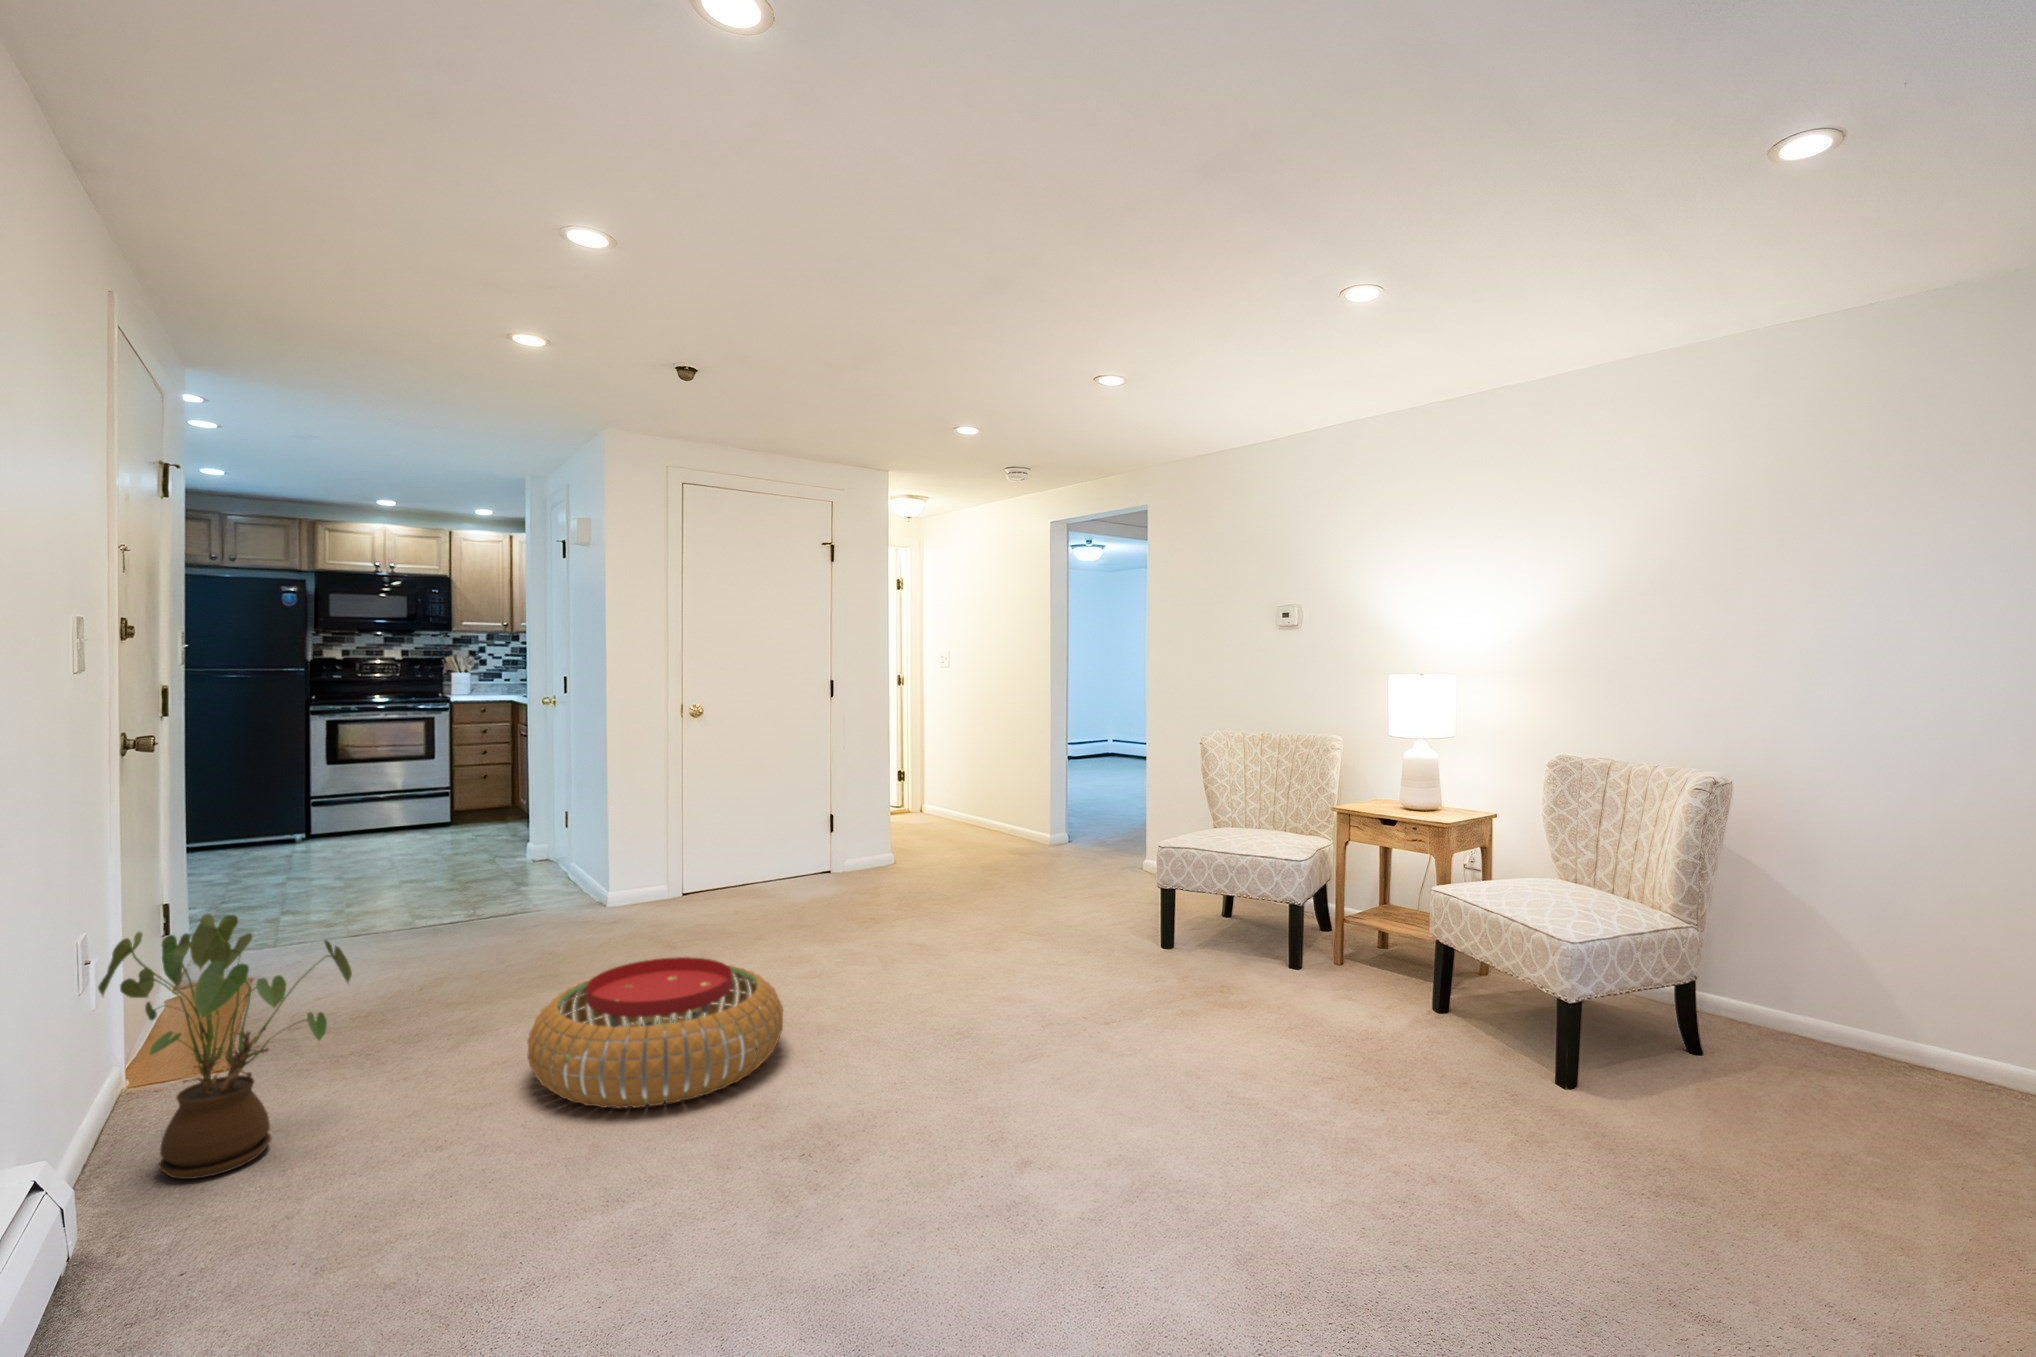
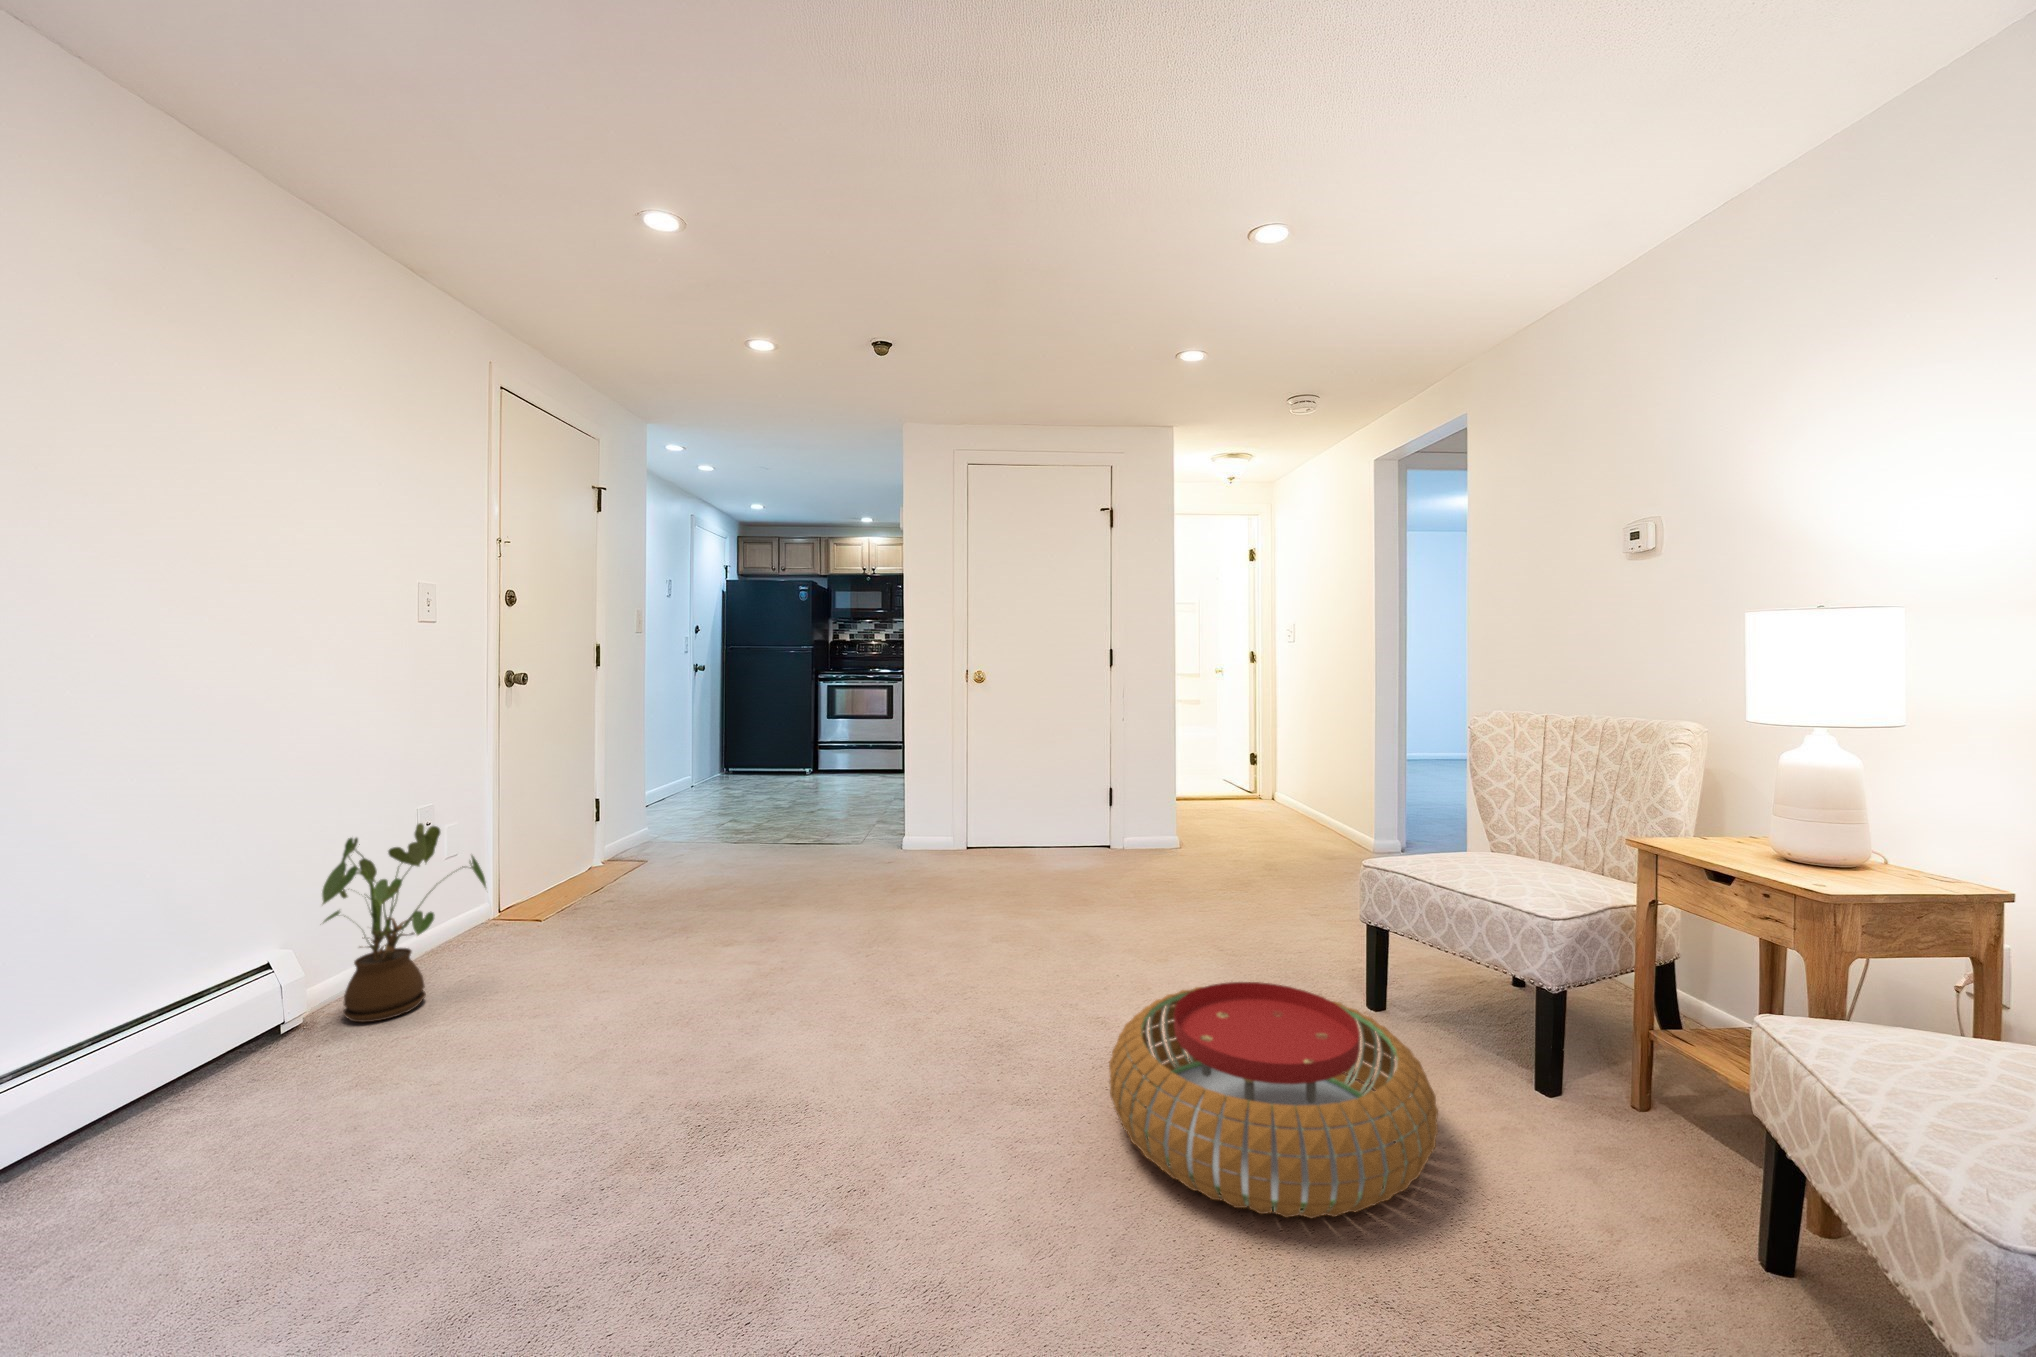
pouf: present [527,957,783,1109] -> present [1109,982,1438,1219]

